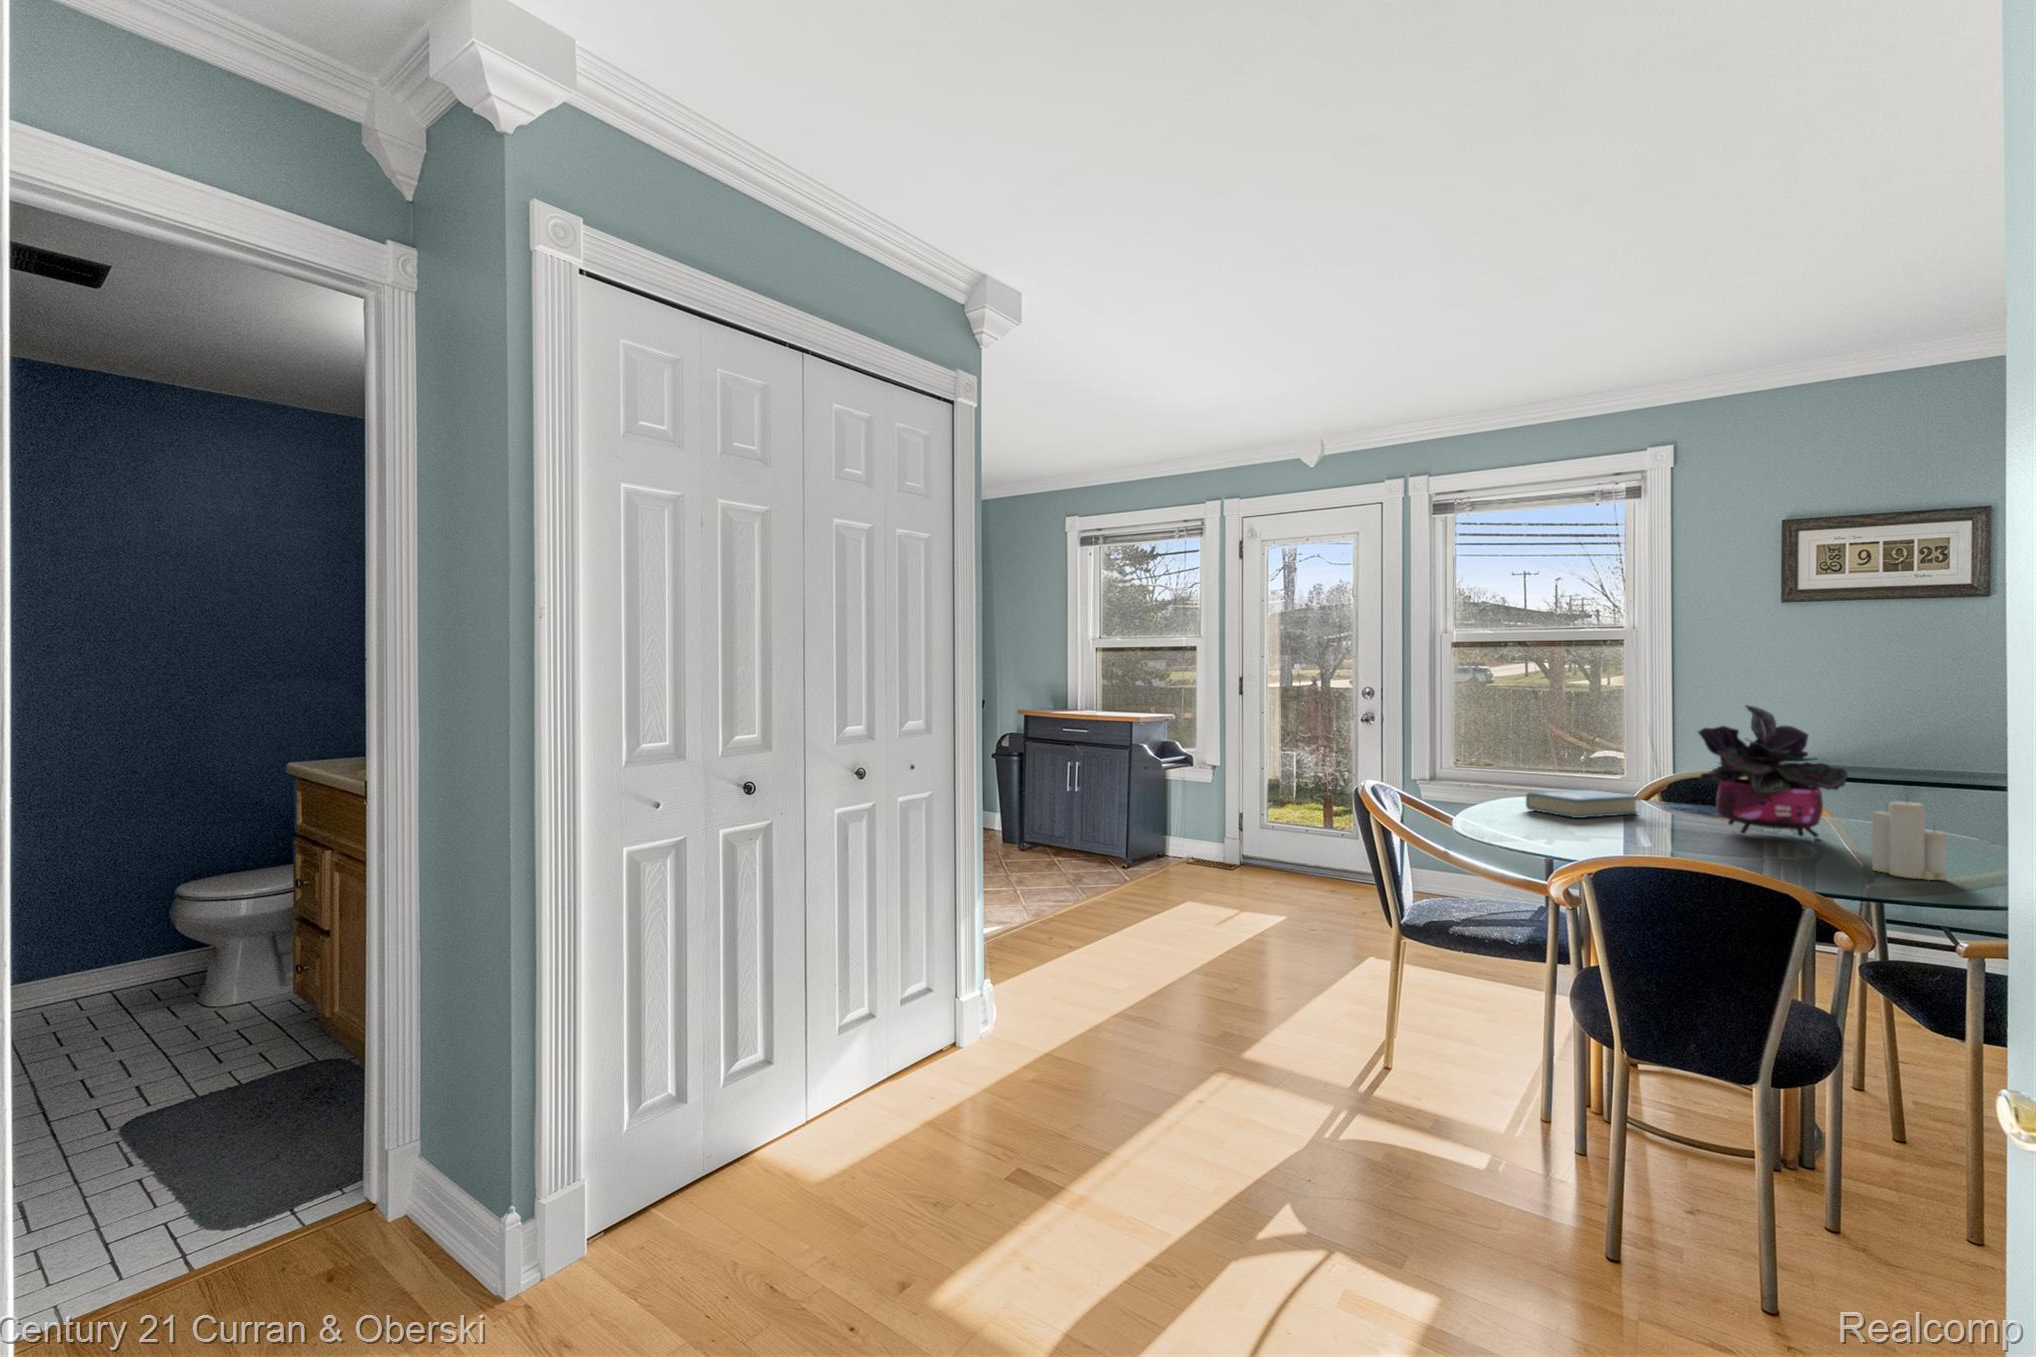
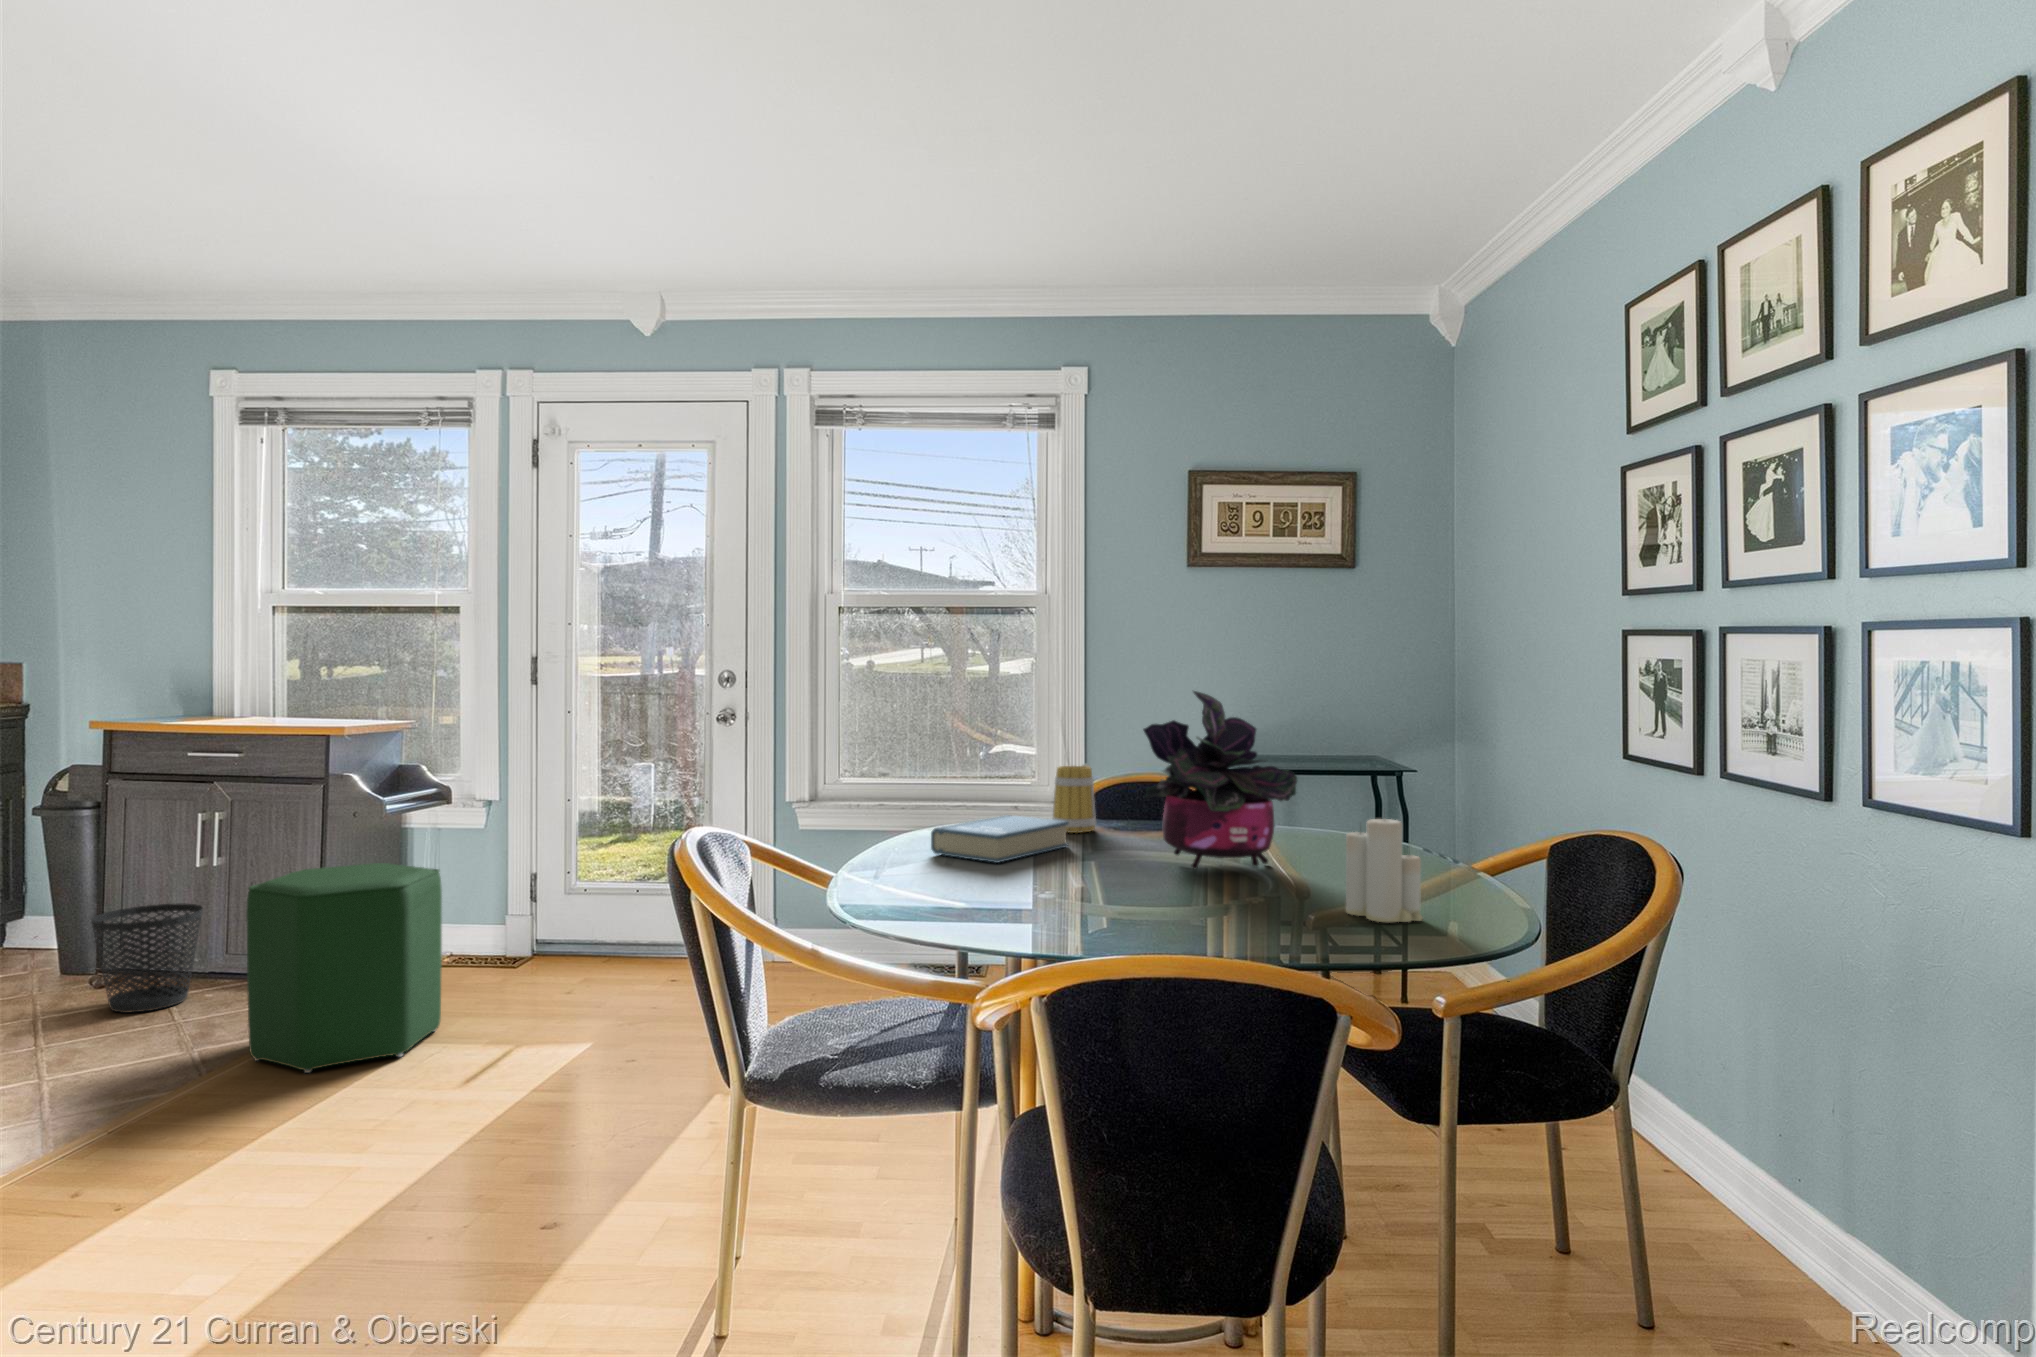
mug: none [1626,758,1666,807] -> present [1052,764,1096,833]
ottoman: none [1101,797,1196,909] -> present [246,863,442,1073]
wastebasket: none [1021,812,1070,868] -> present [91,904,203,1013]

